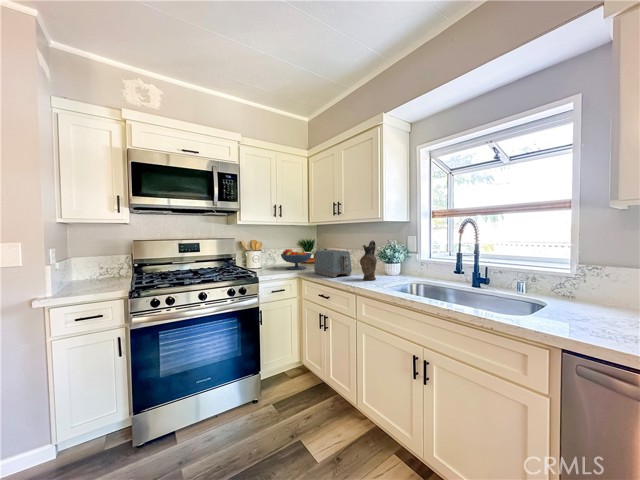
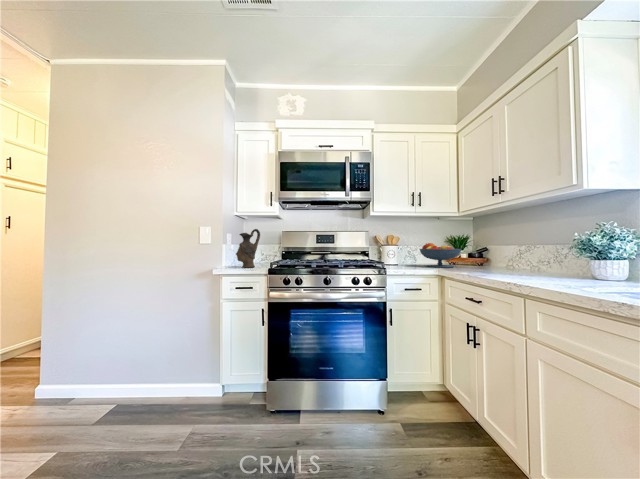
ceramic pitcher: present [360,240,377,280] -> present [236,229,260,267]
toaster: present [314,250,352,277] -> none [462,240,522,275]

